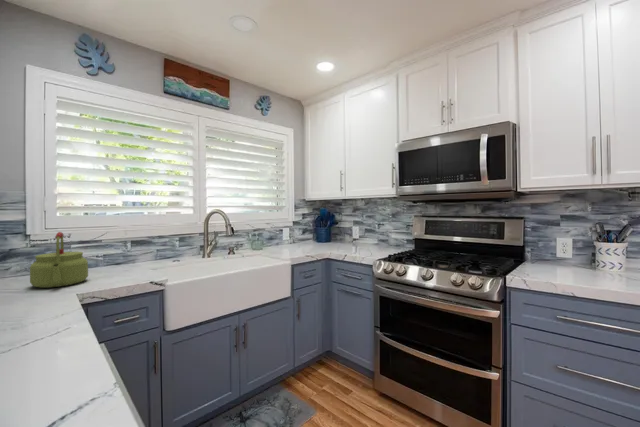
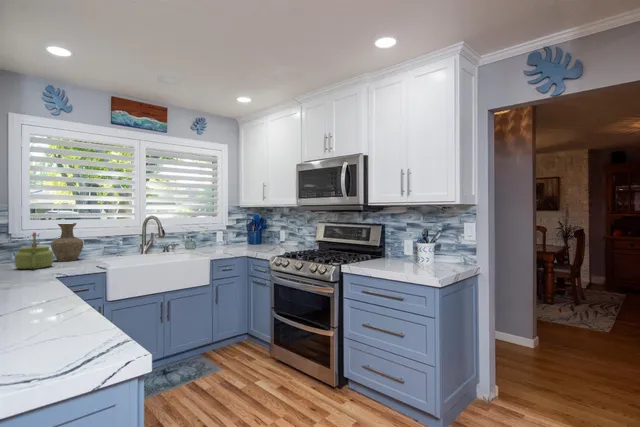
vase: none [87,219,131,270] -> present [51,223,83,261]

